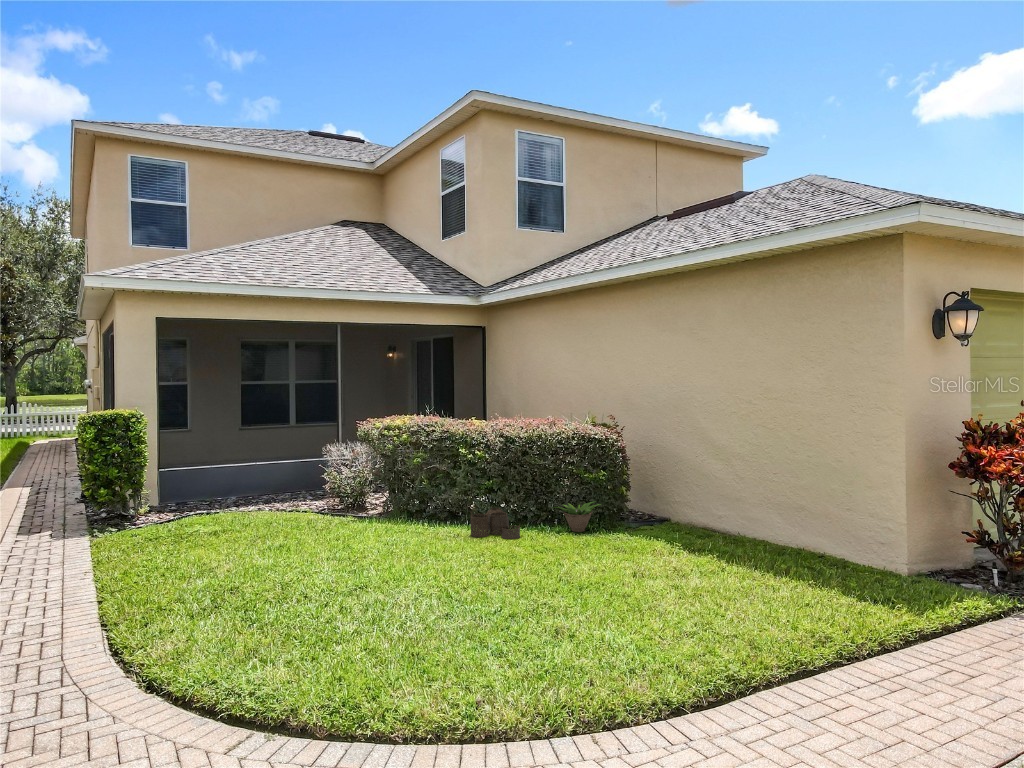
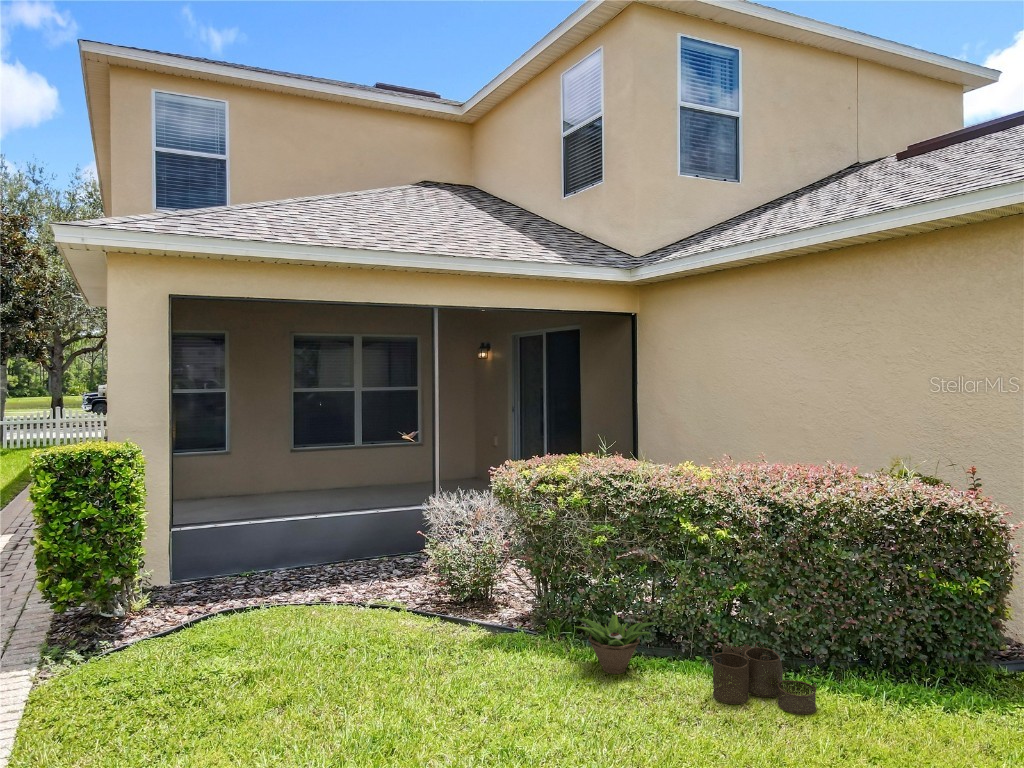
decorative plant: present [554,501,601,532] -> present [574,615,658,674]

